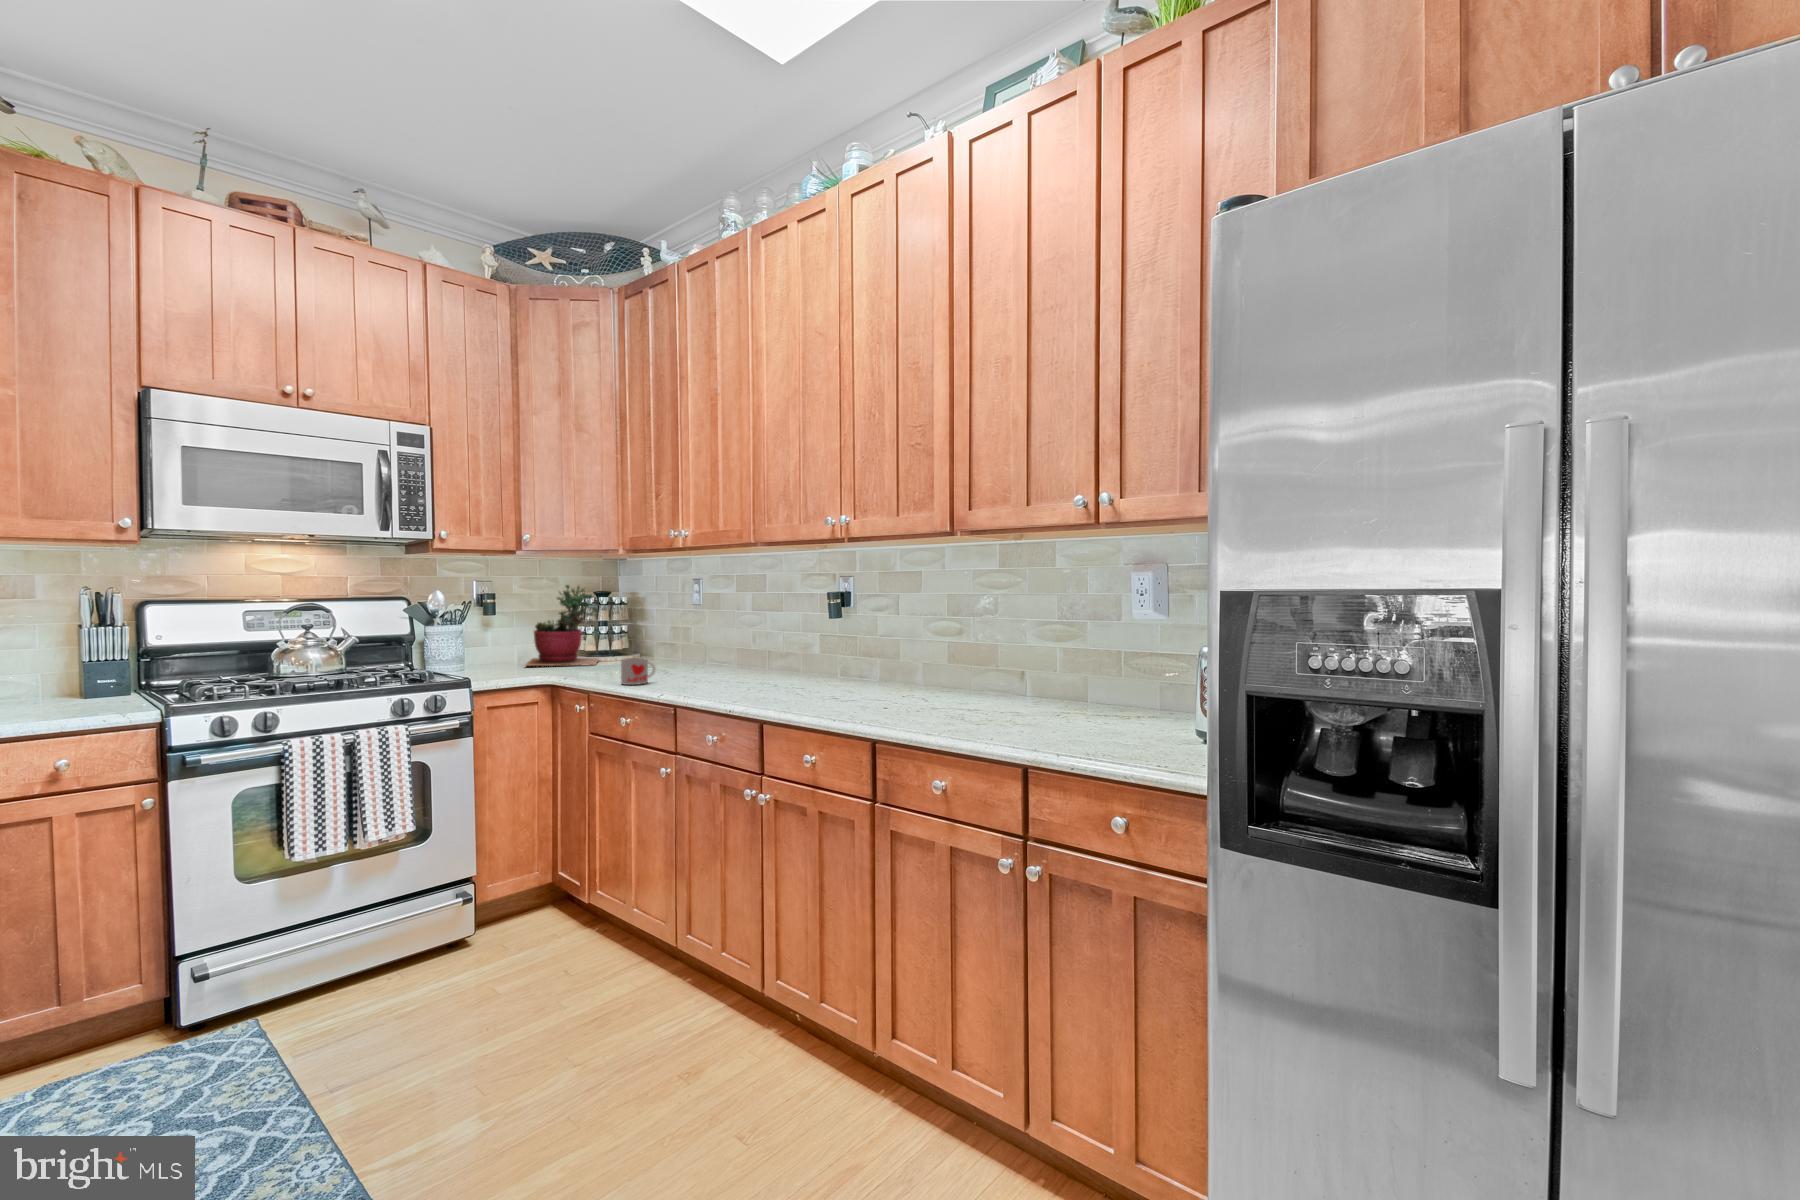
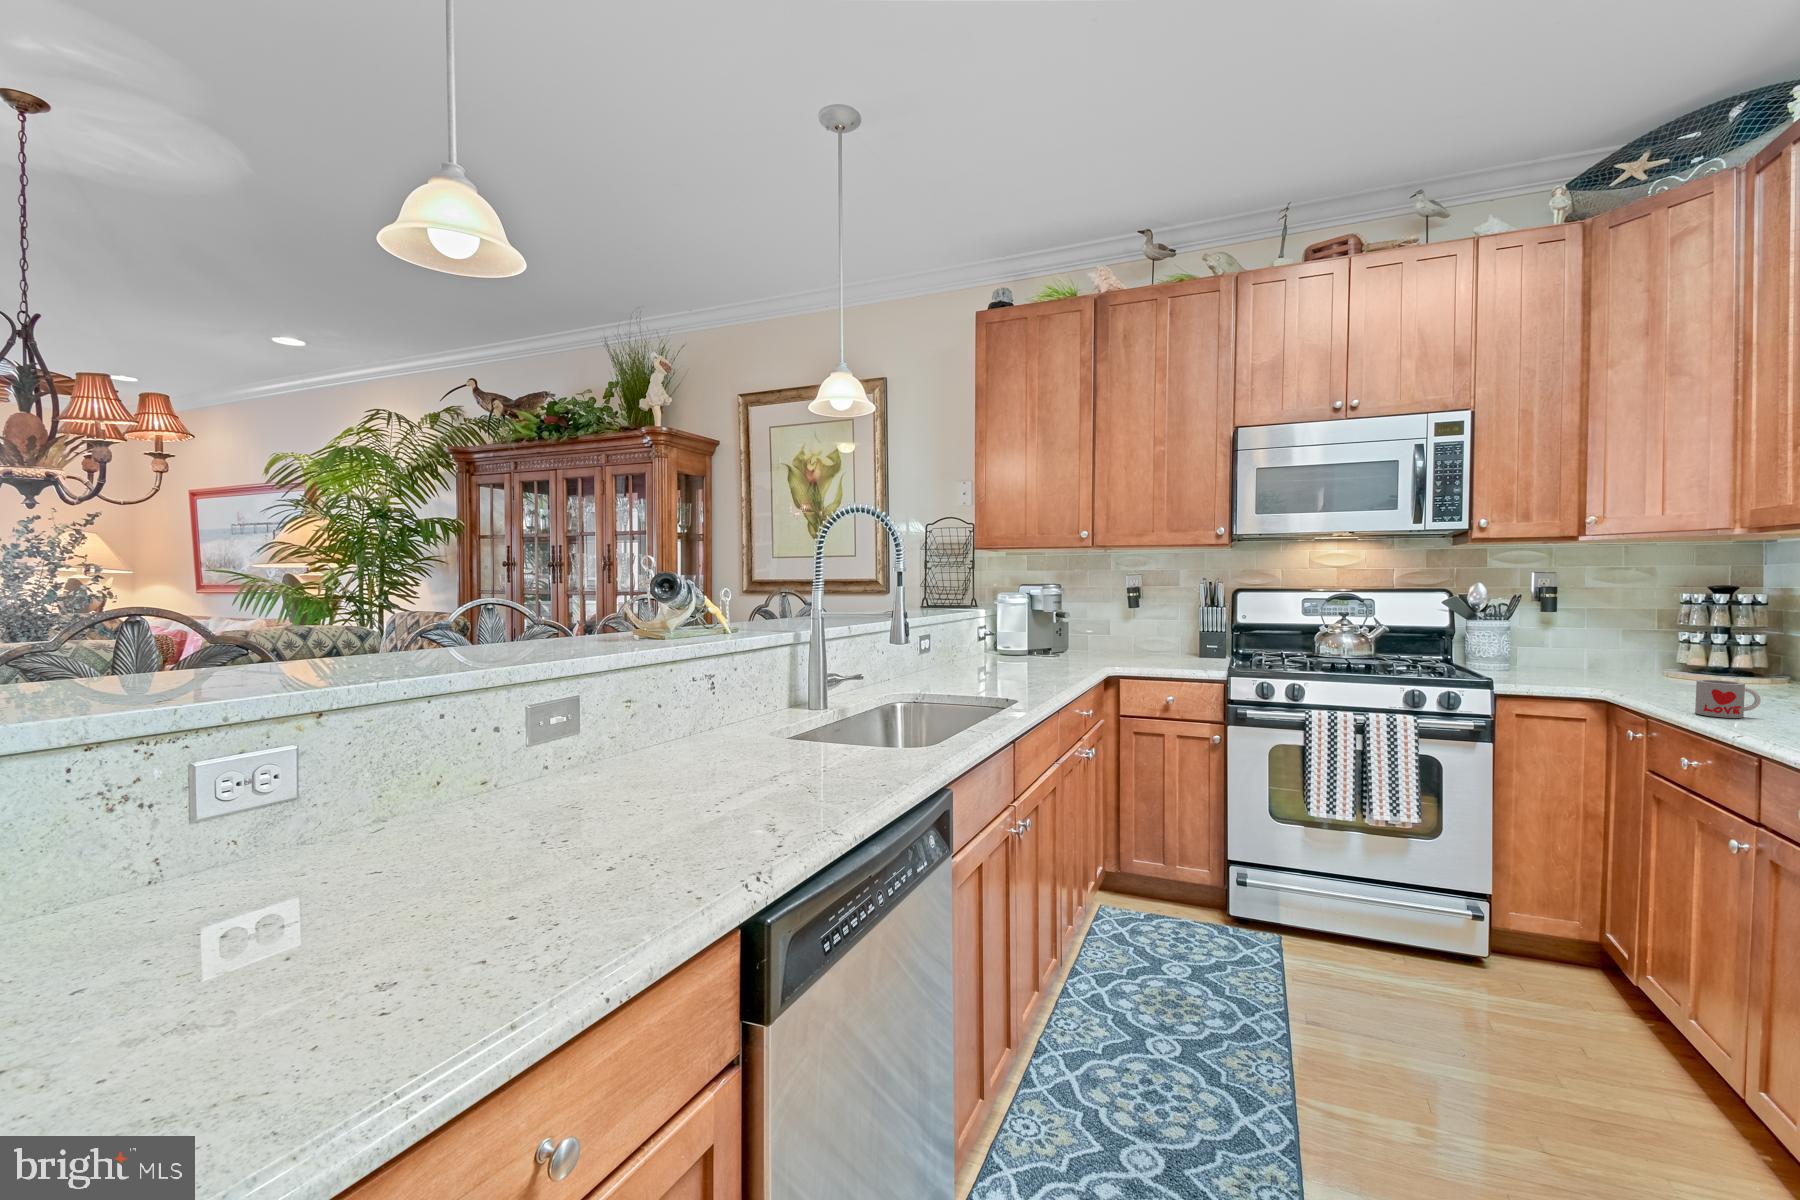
succulent plant: present [525,585,599,666] -> none [1585,578,1711,683]

